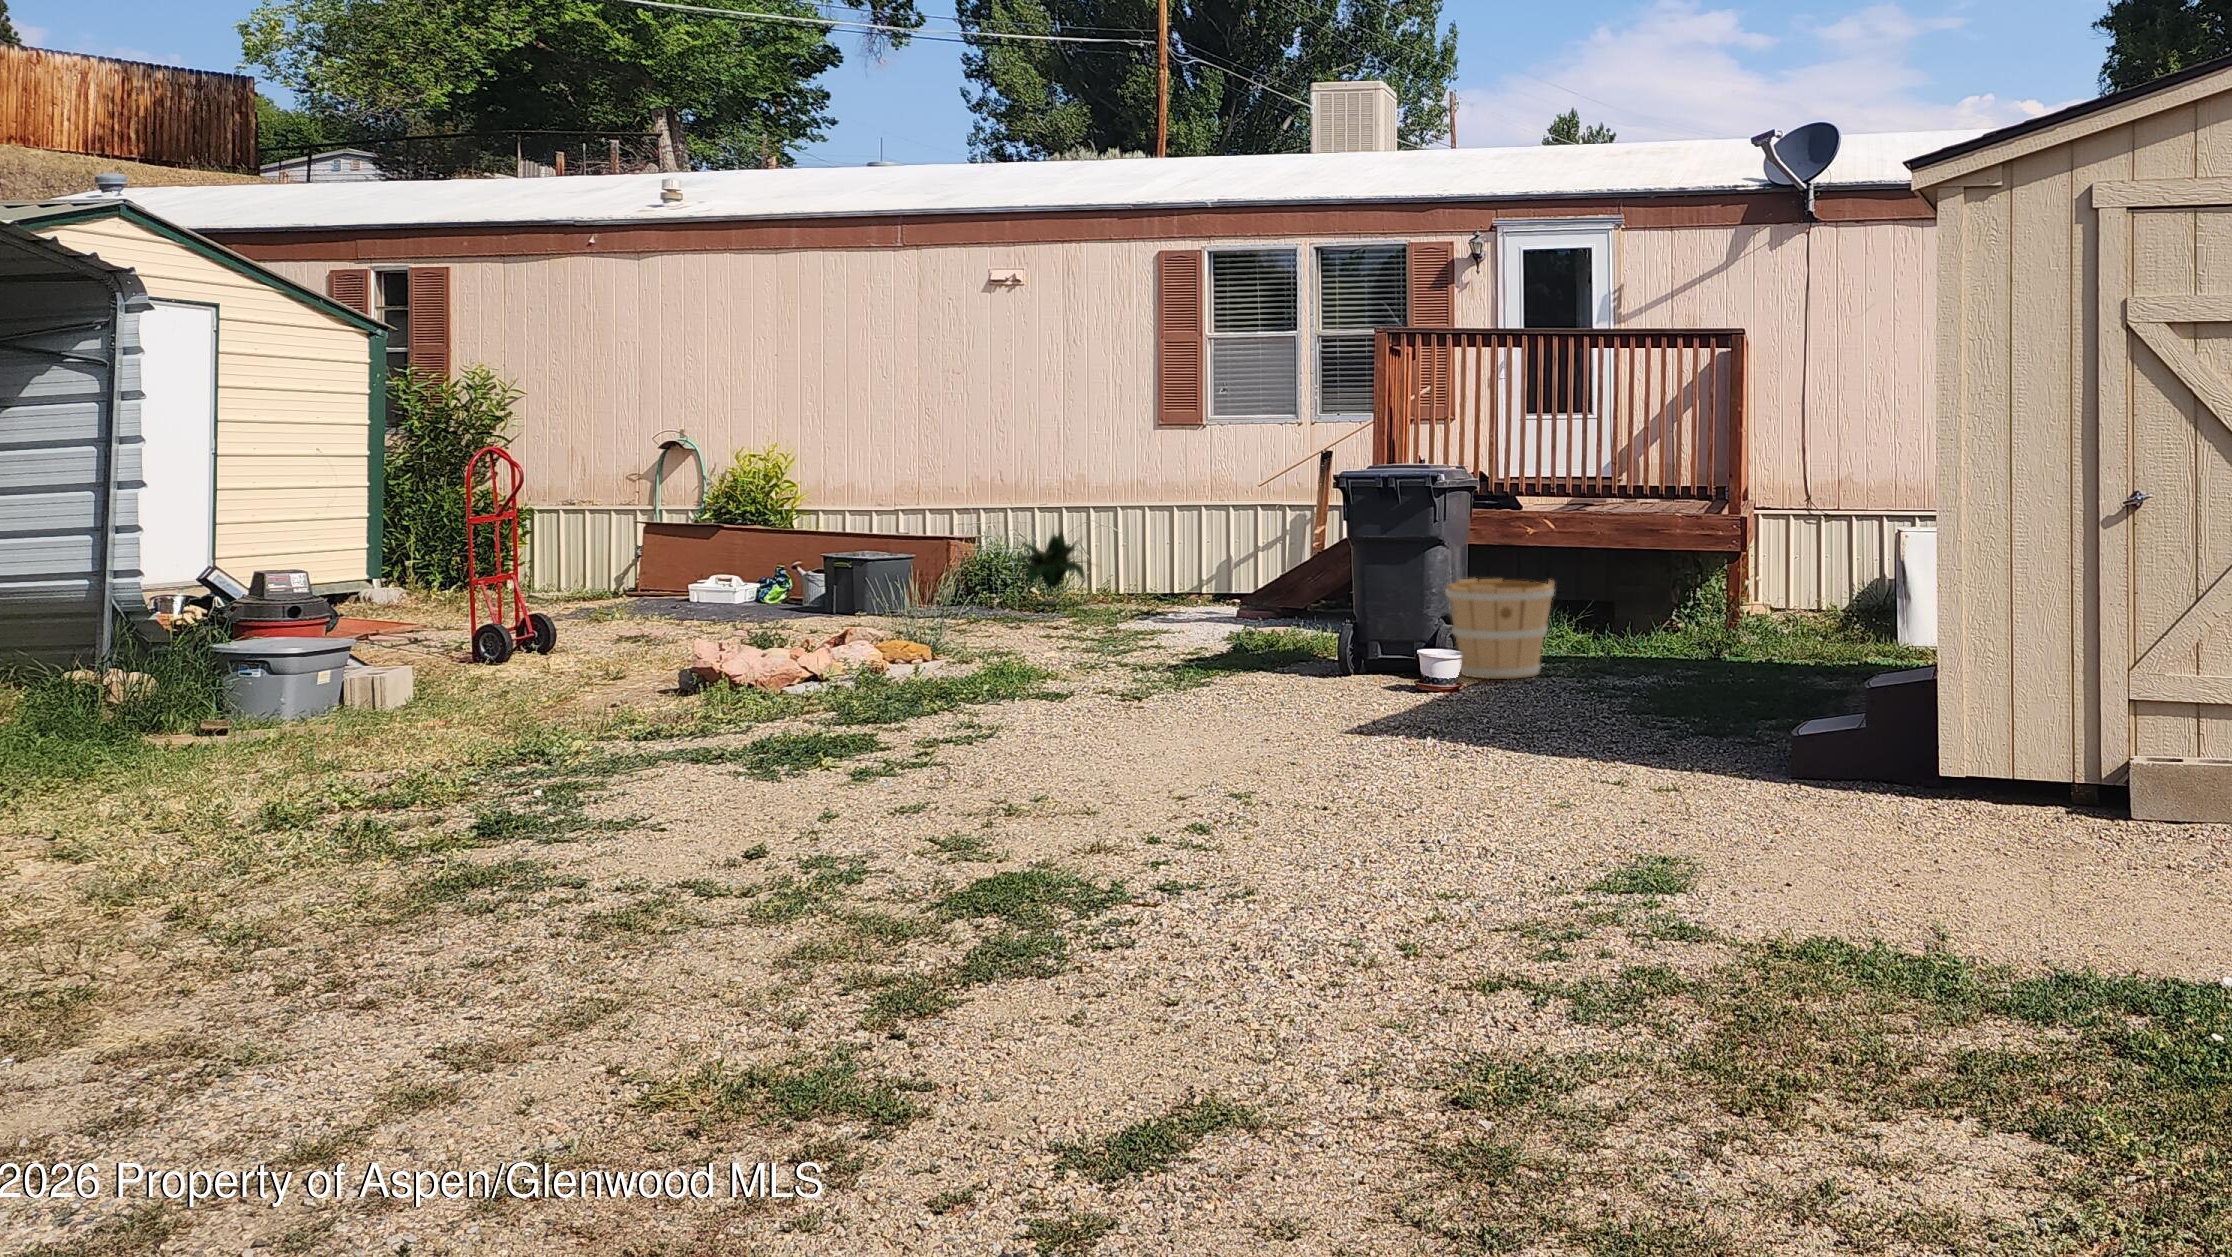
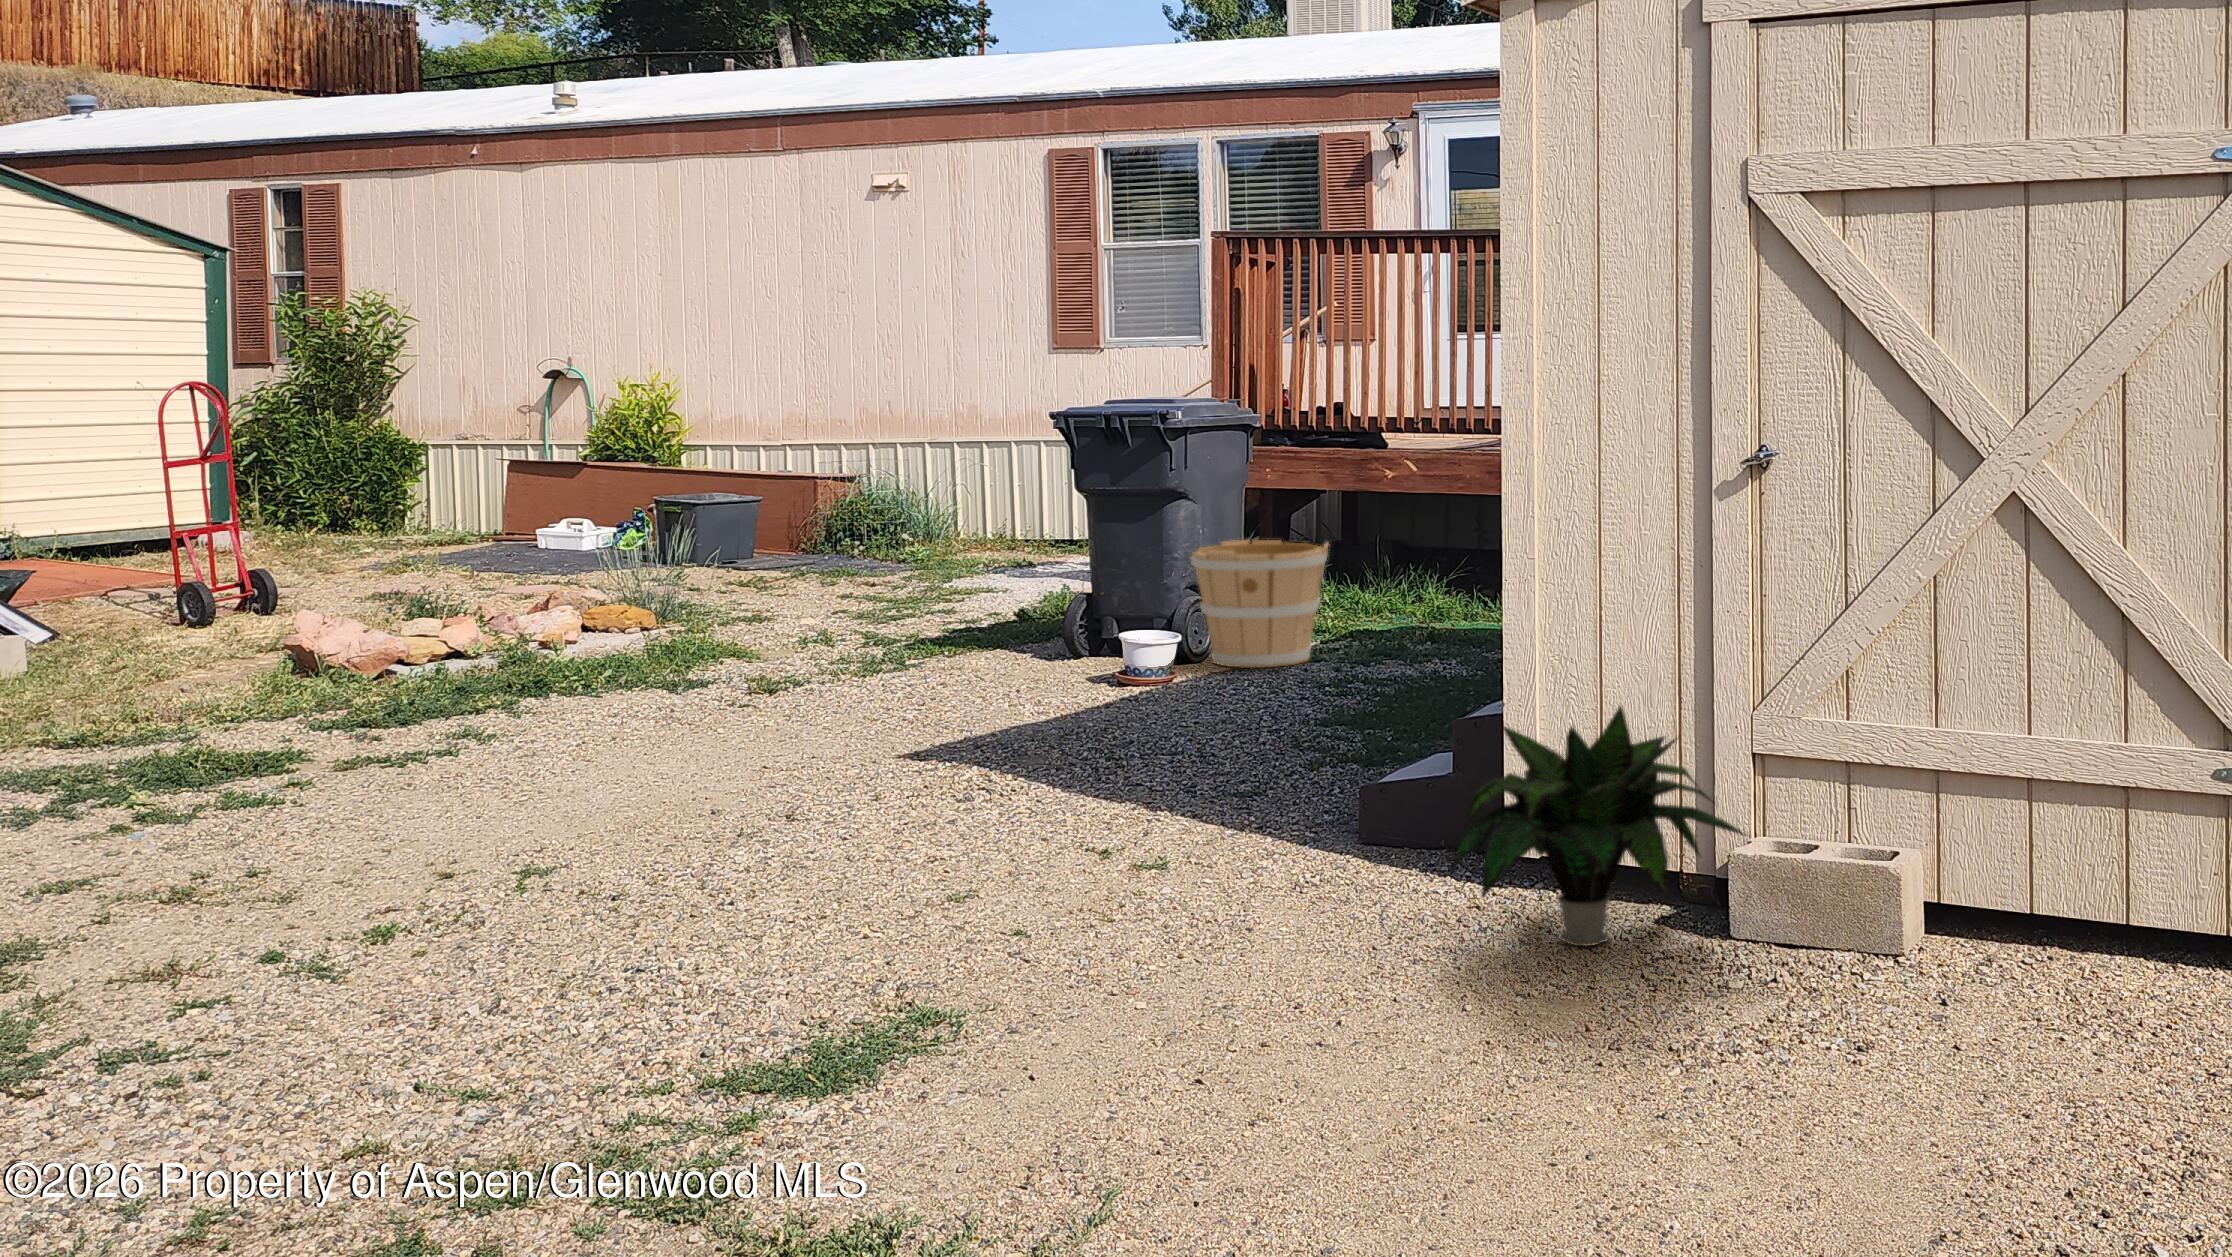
potted plant: present [1017,532,1085,605] -> present [1447,706,1744,946]

